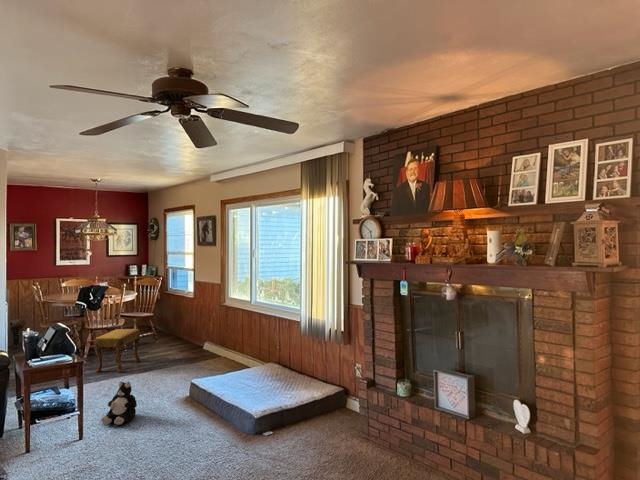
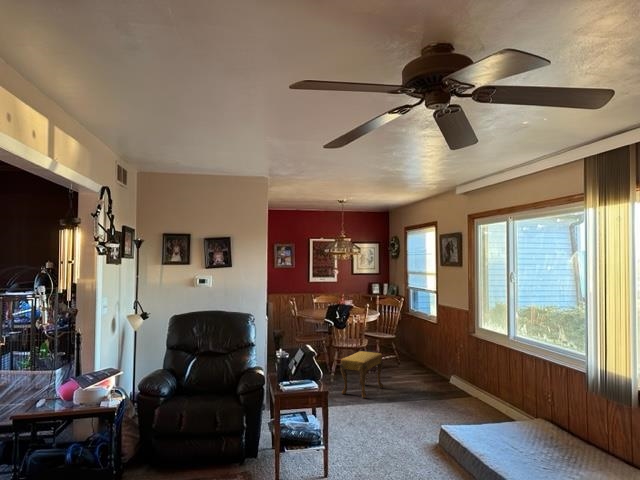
plush toy: present [101,382,137,425] -> none [345,417,381,466]

